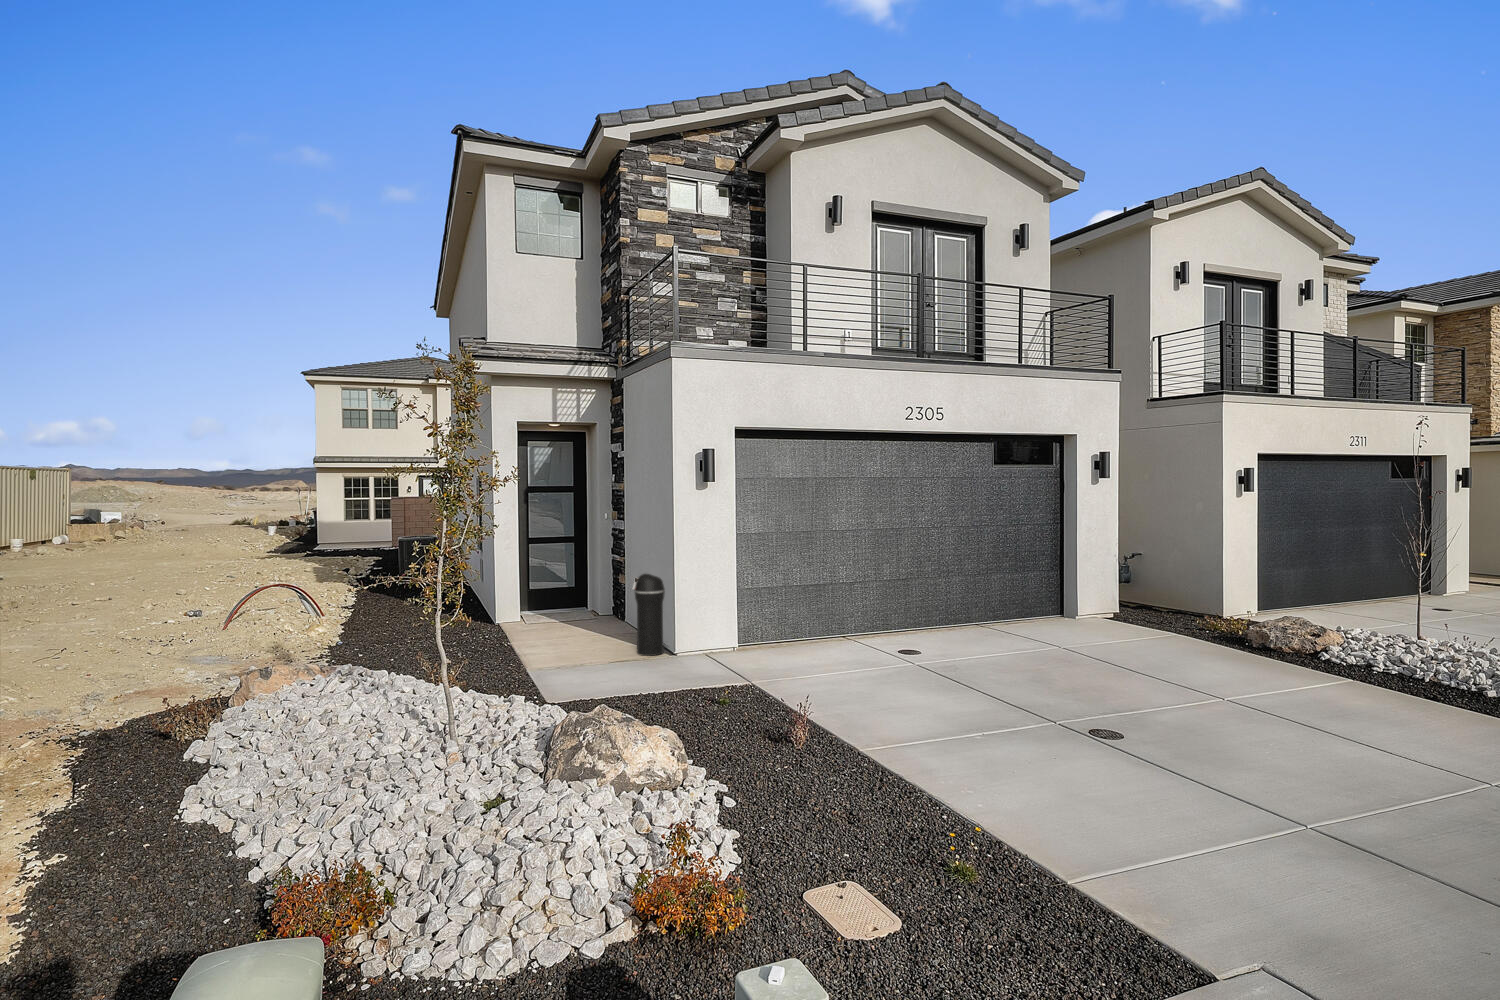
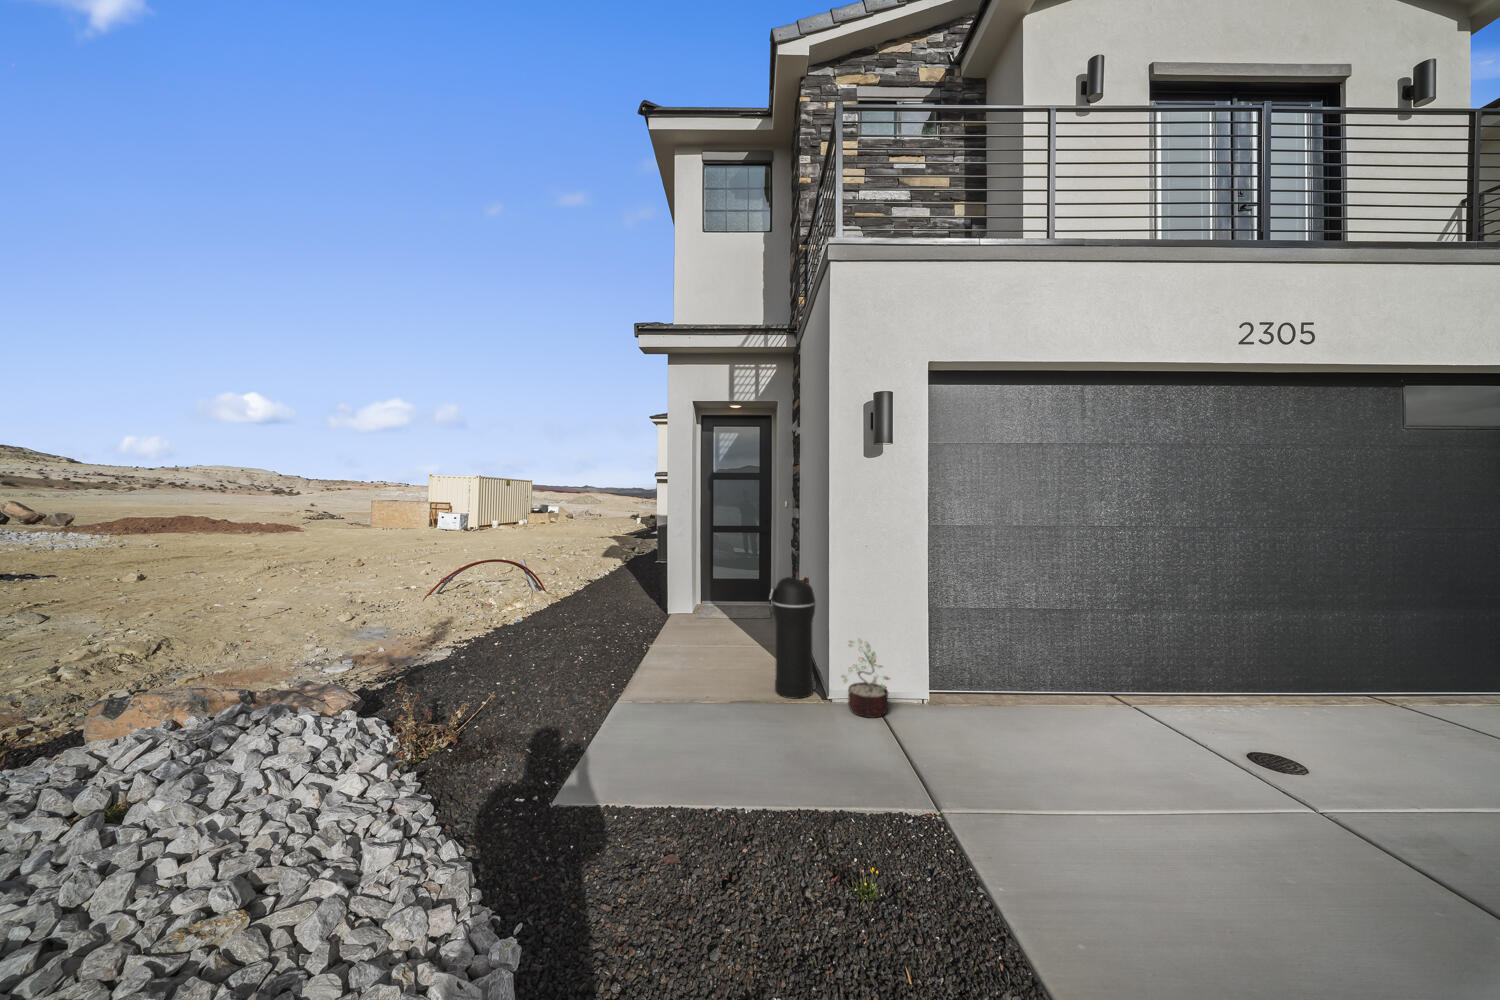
decorative plant: none [685,610,717,658] -> present [842,640,889,718]

